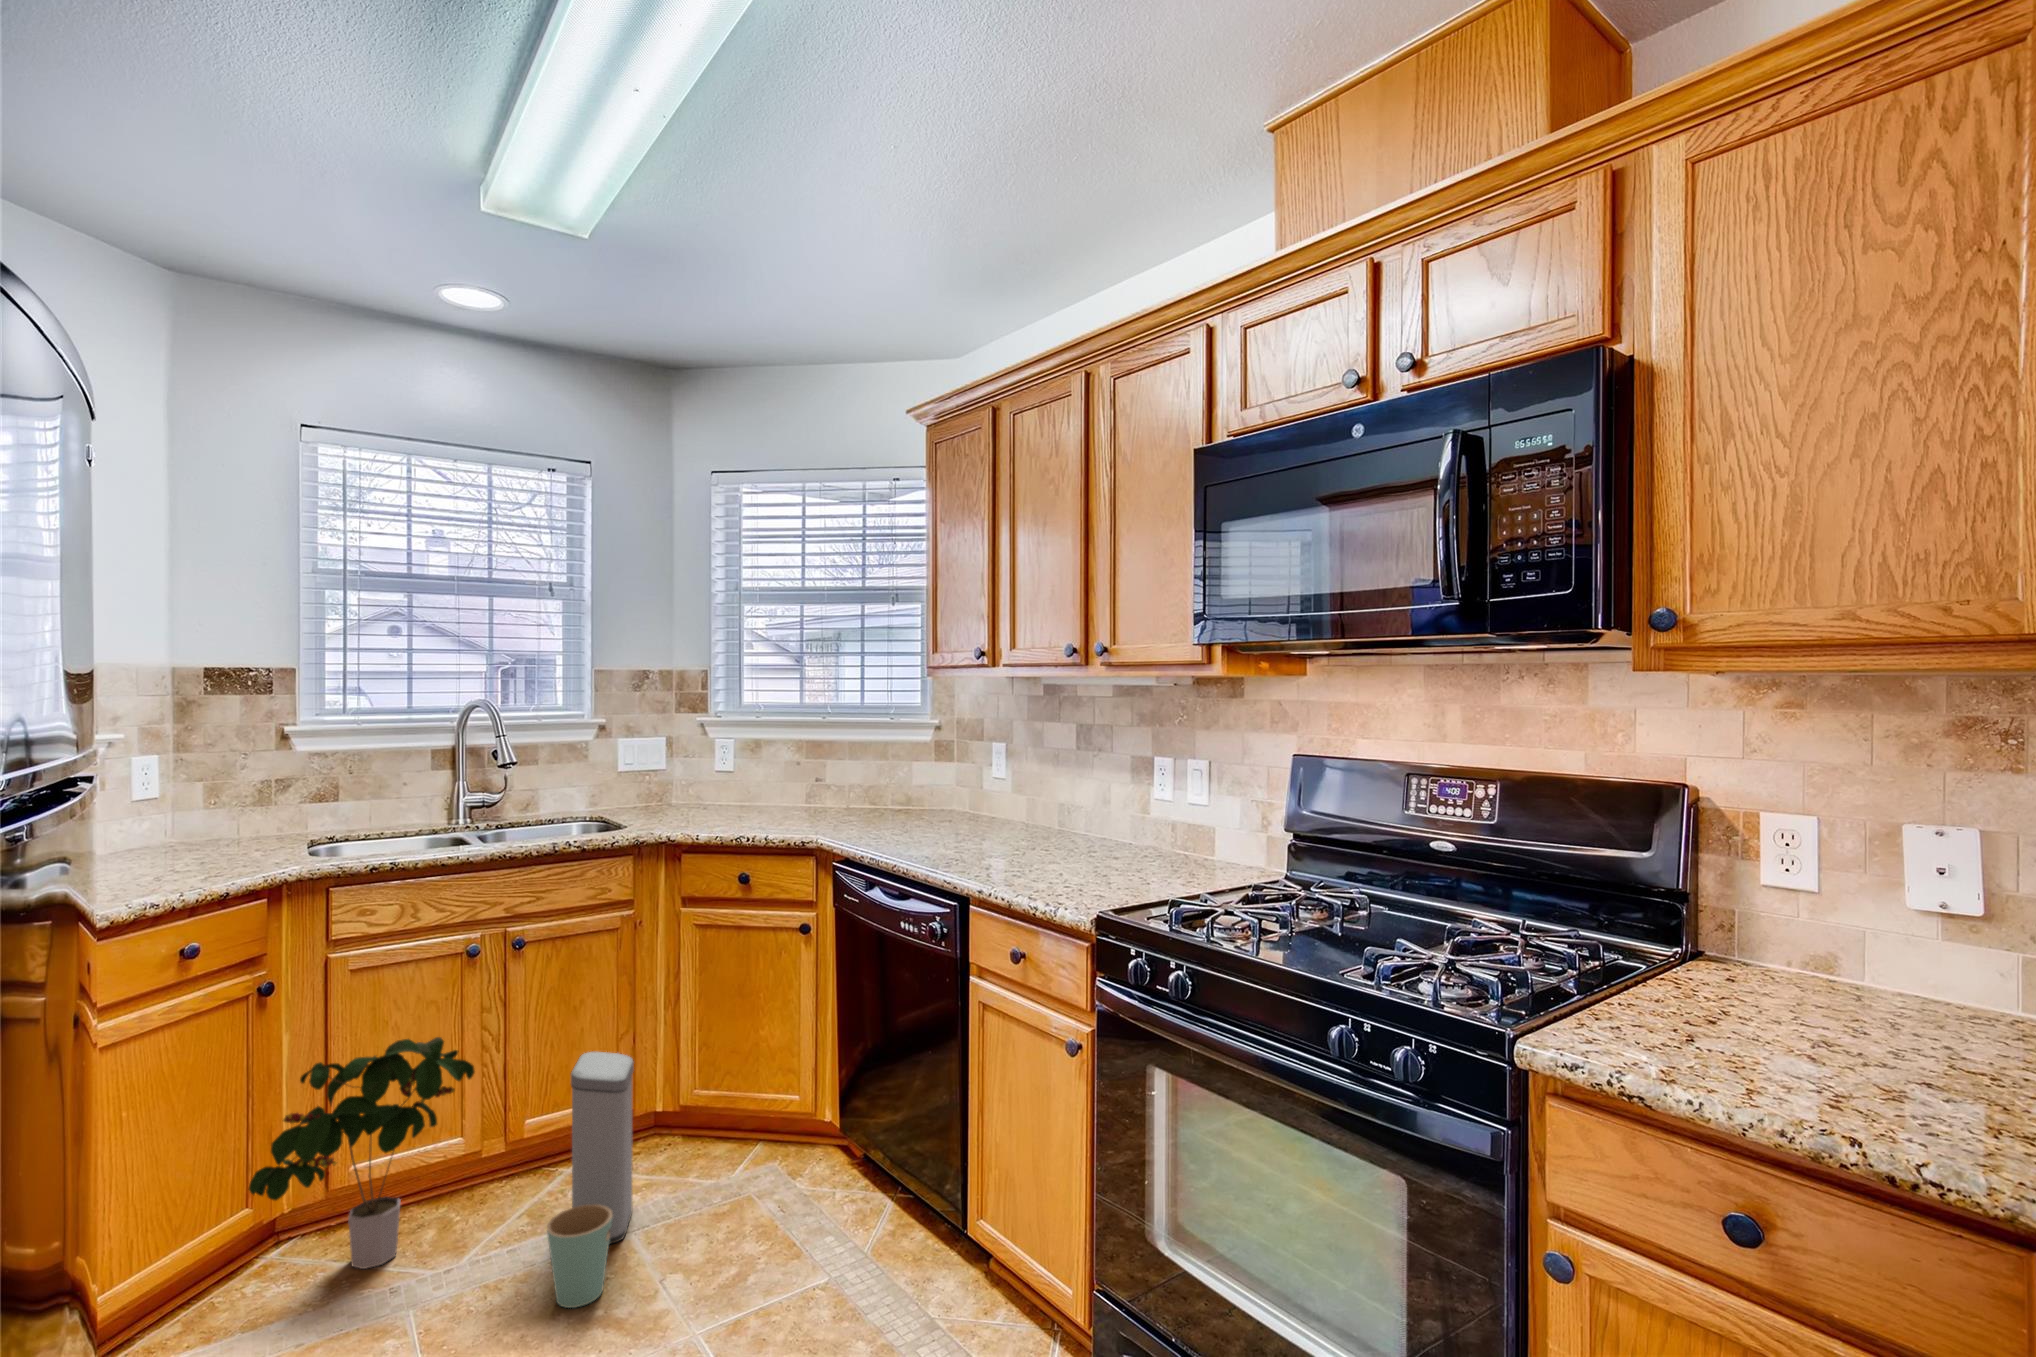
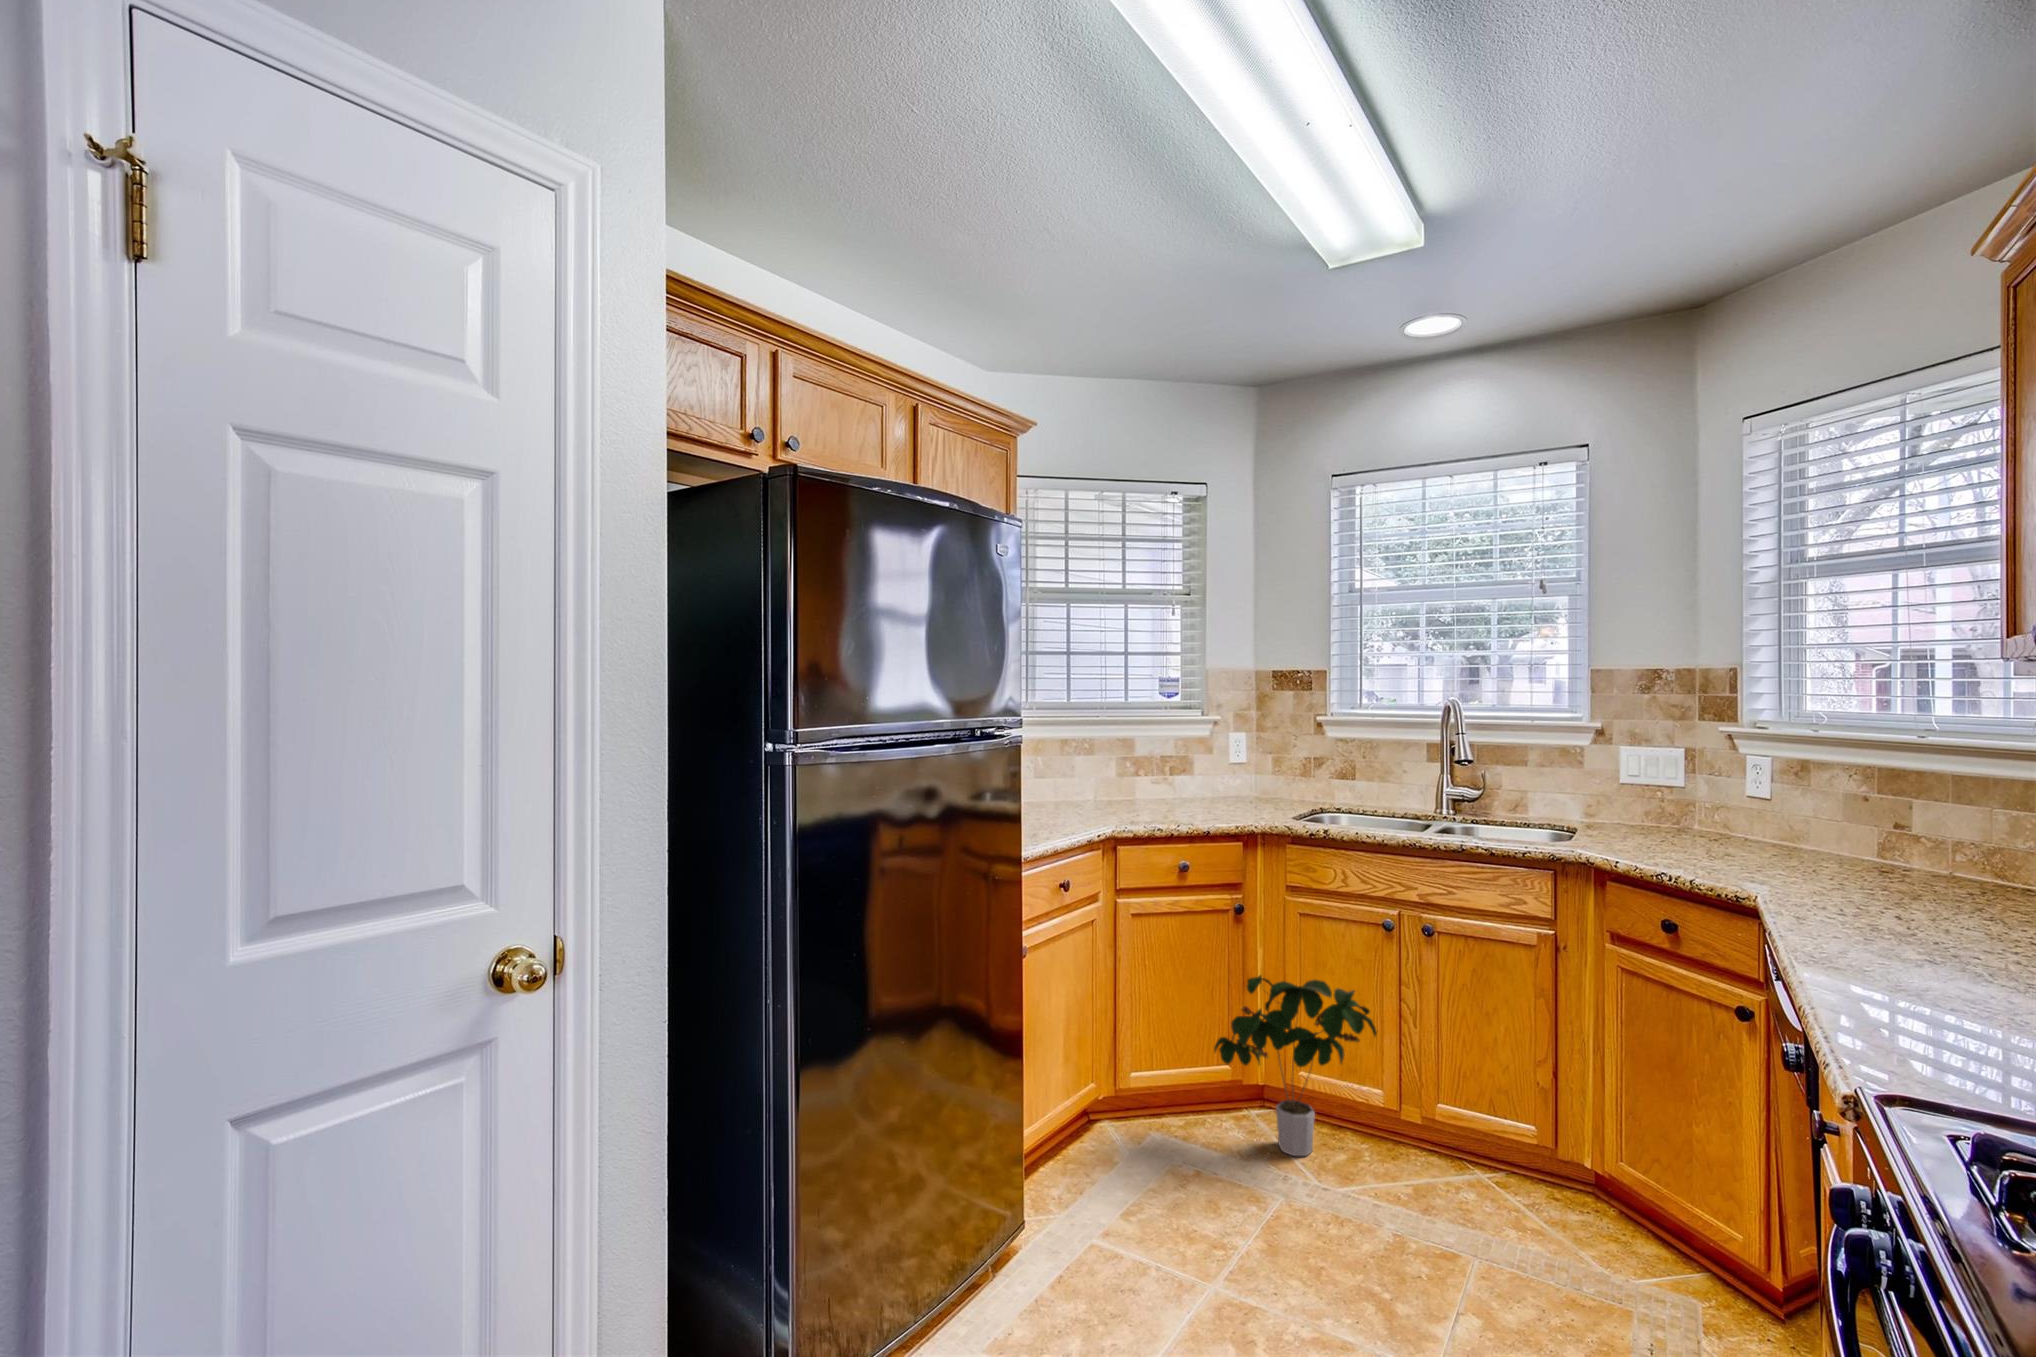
trash can: present [547,1052,634,1308] -> none [1349,1055,1498,1289]

